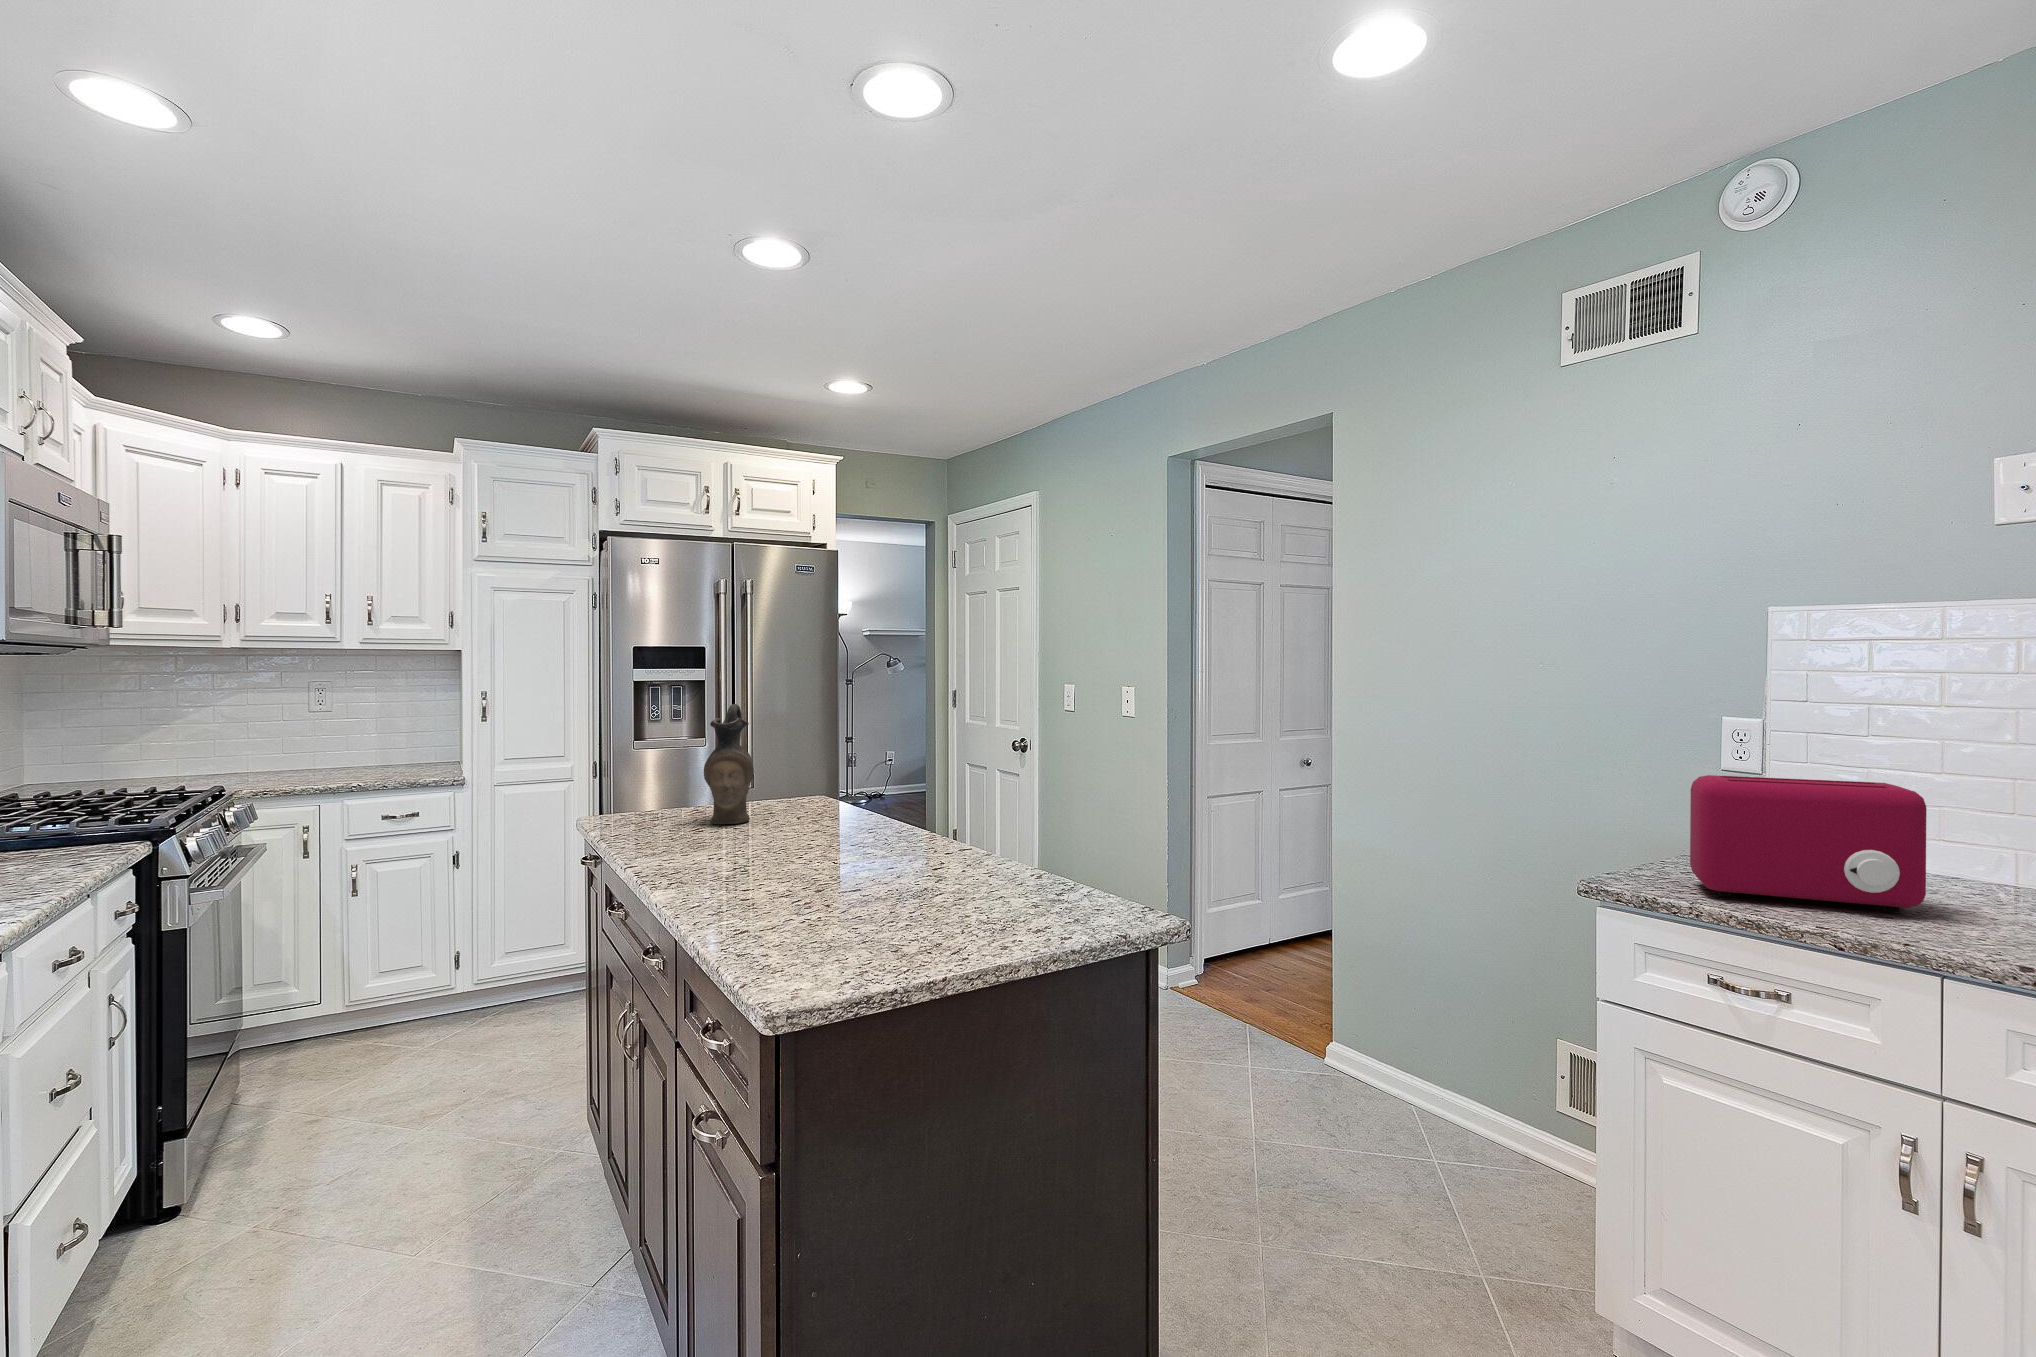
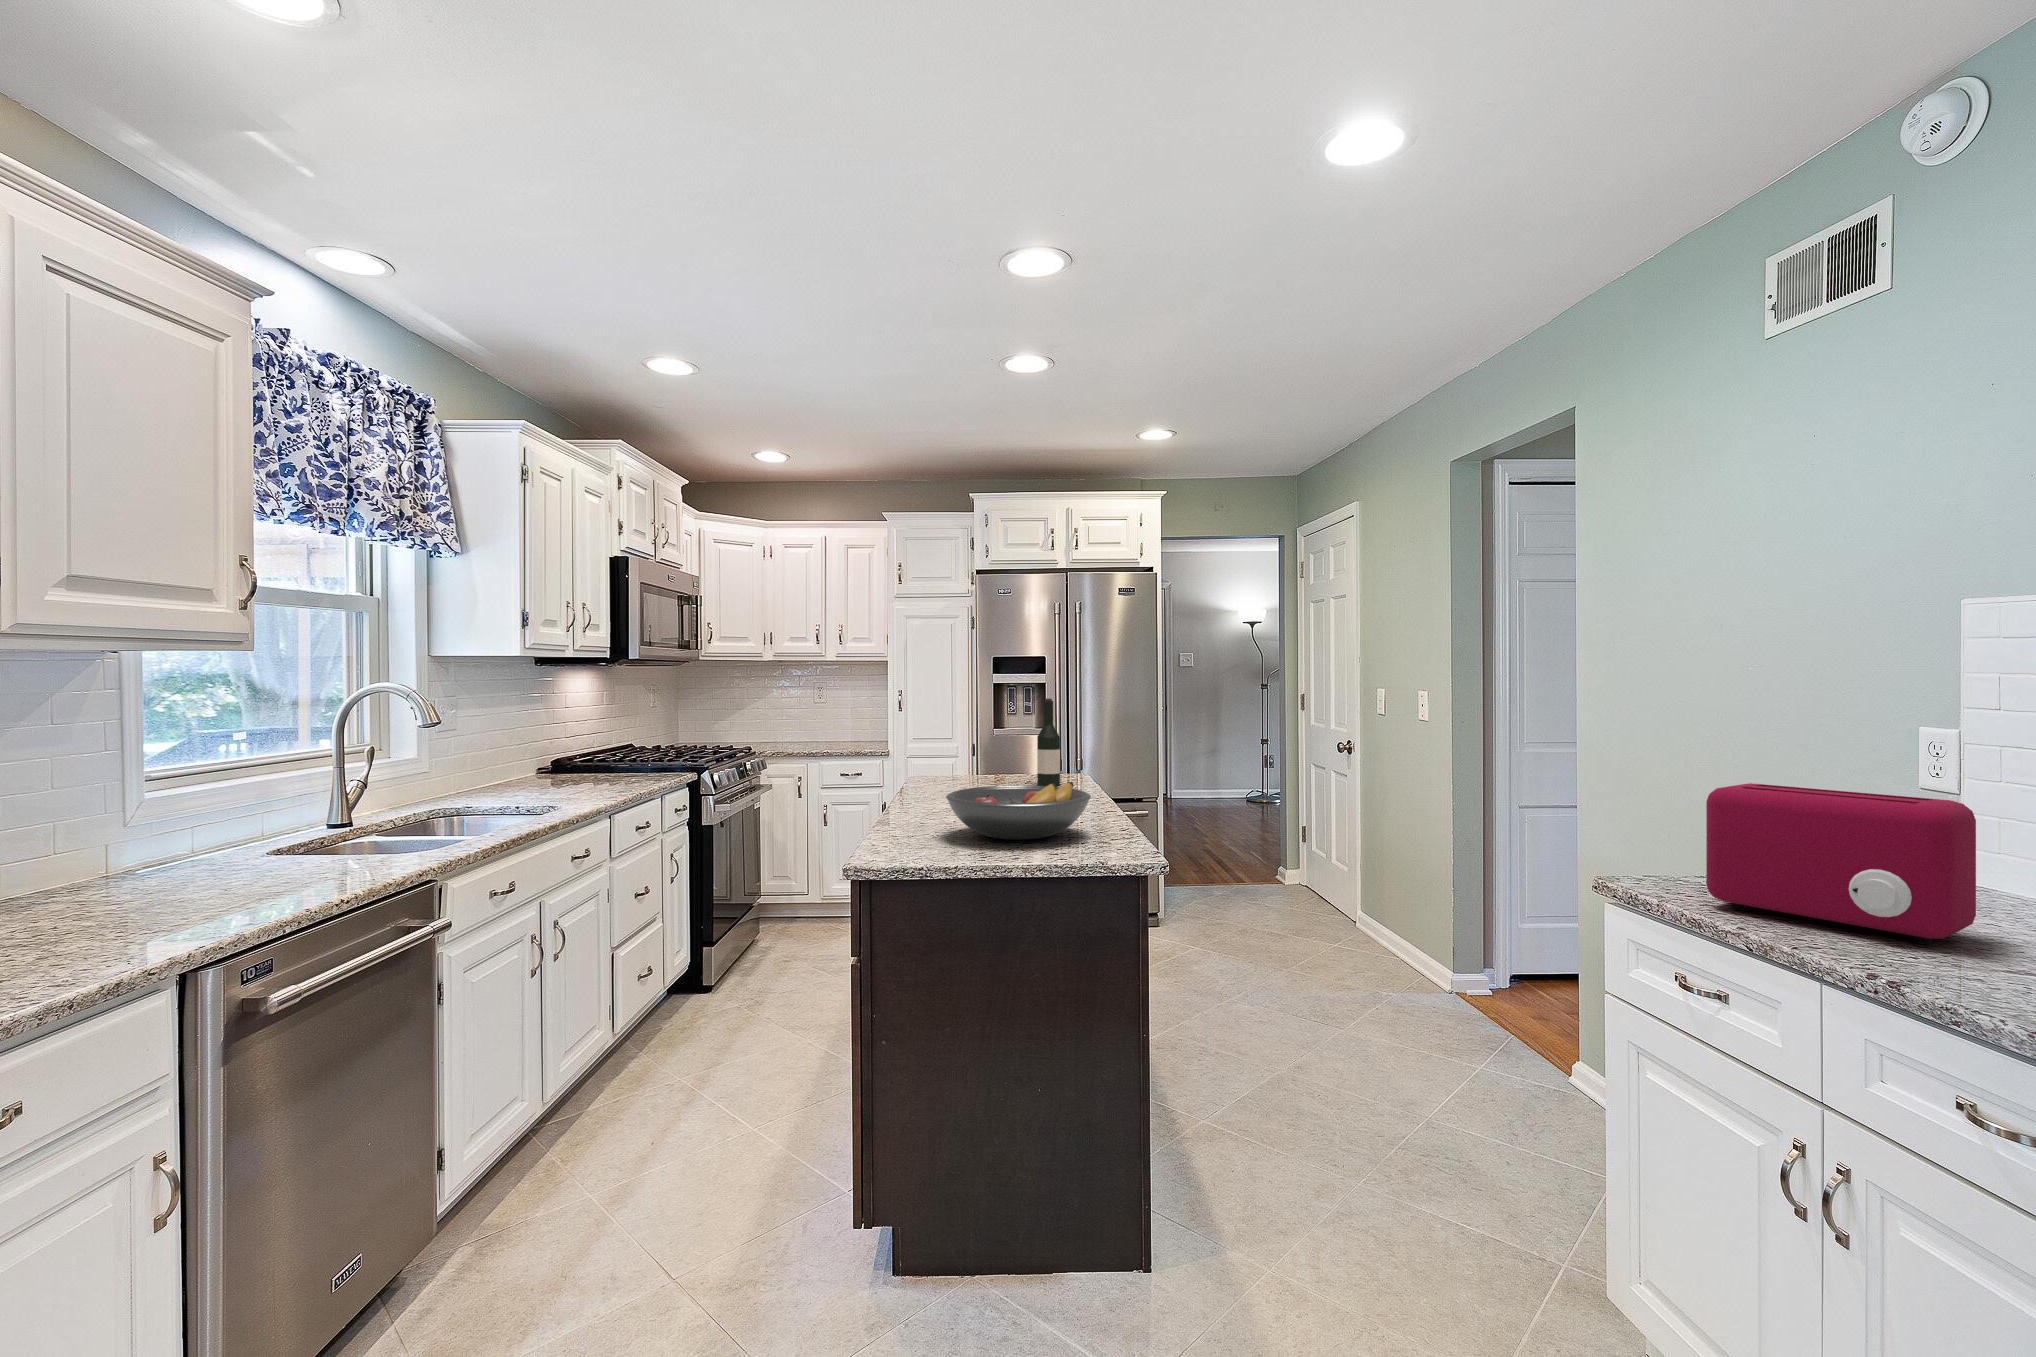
wine bottle: none [797,703,829,819] -> present [1037,699,1060,786]
ceramic pitcher: present [704,704,754,824] -> none [969,699,1004,785]
fruit bowl: none [836,817,1039,908] -> present [946,782,1091,840]

